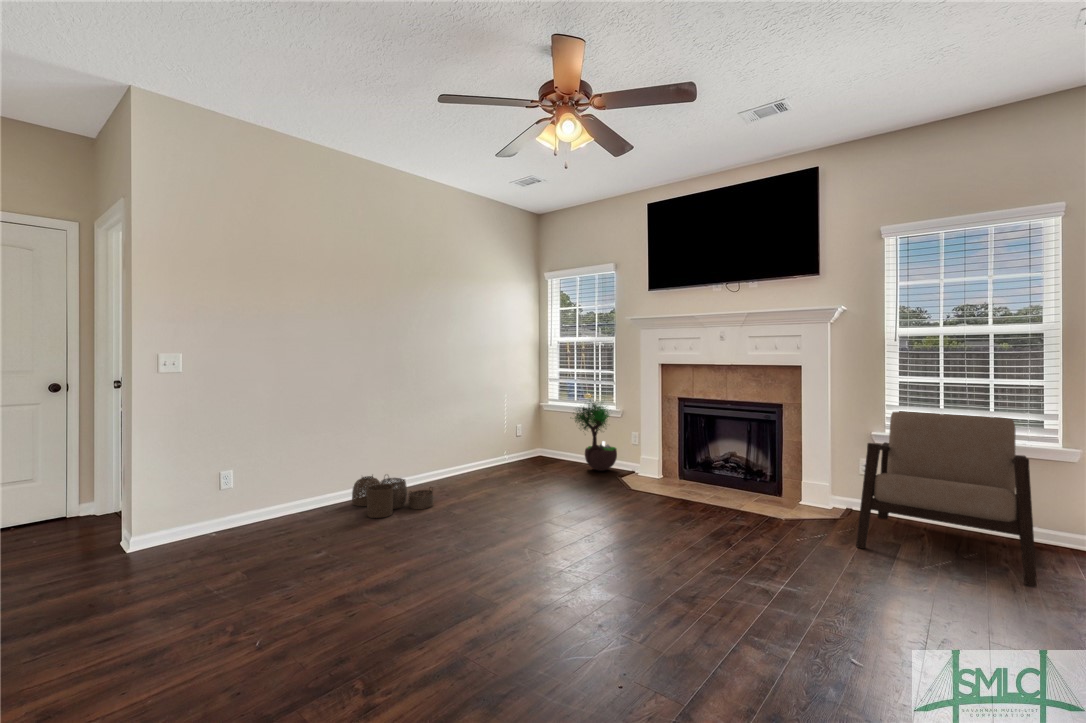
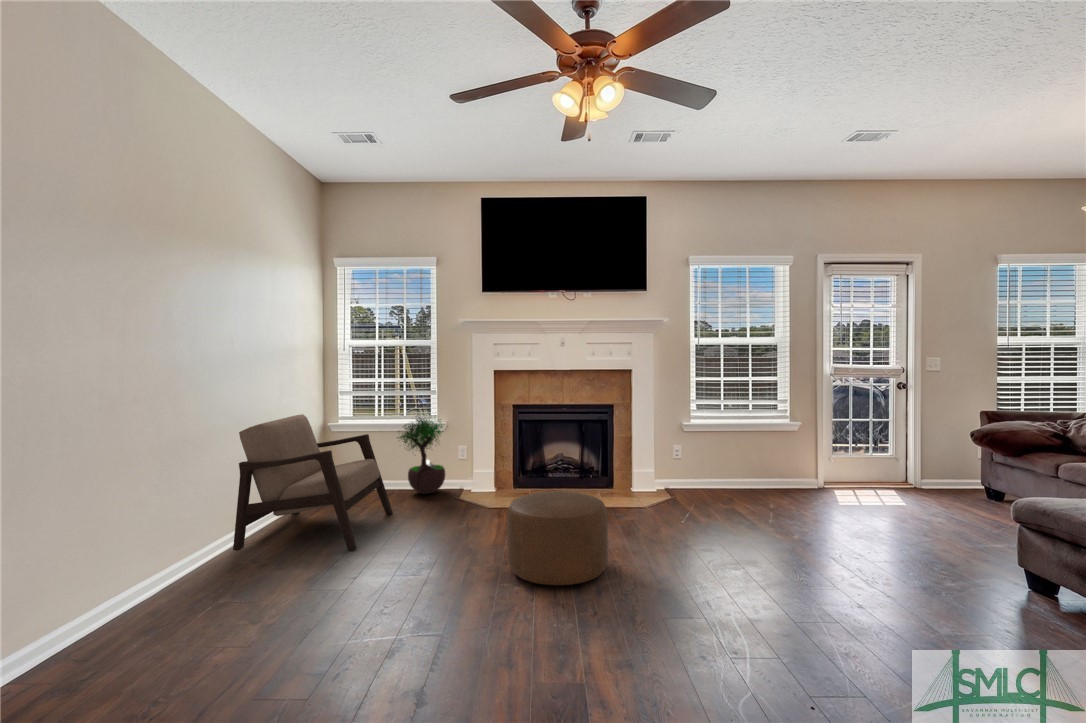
armchair: present [856,412,1037,586] -> present [233,414,393,551]
ottoman: none [557,472,651,558] -> present [507,491,608,585]
woven basket: present [352,476,433,518] -> none [135,556,289,629]

